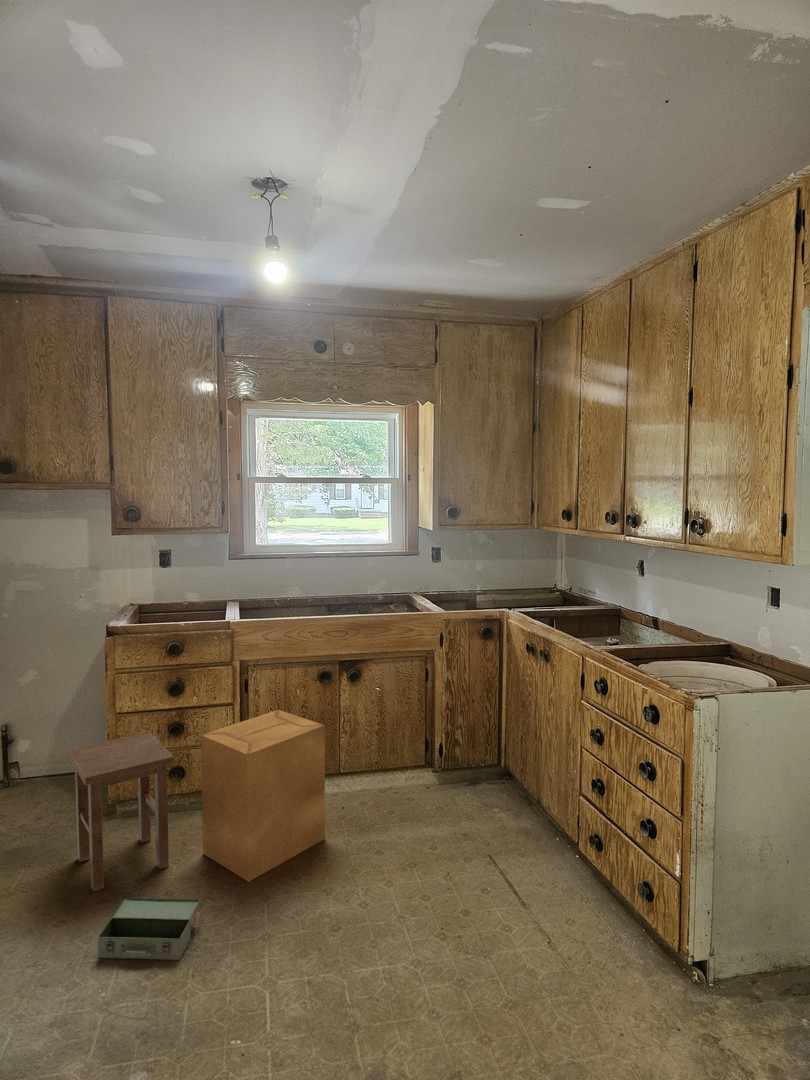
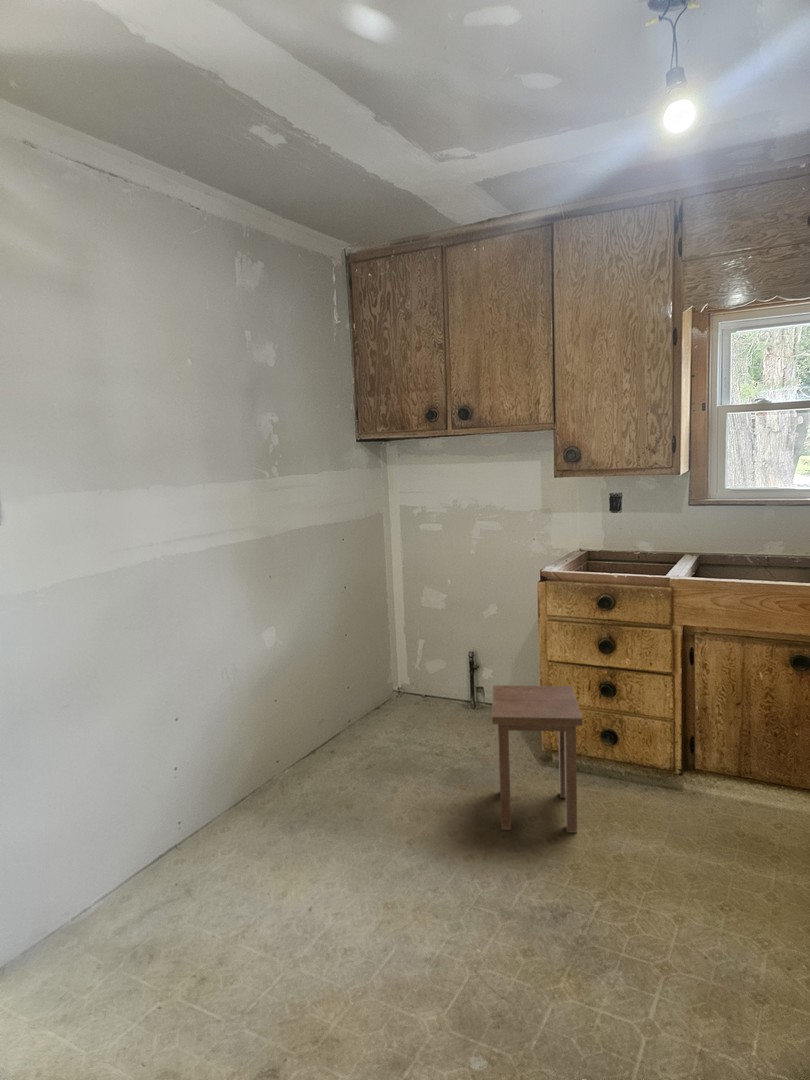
cardboard box: present [201,710,325,882] -> none [616,693,780,889]
toolbox: present [98,898,200,960] -> none [480,850,586,942]

